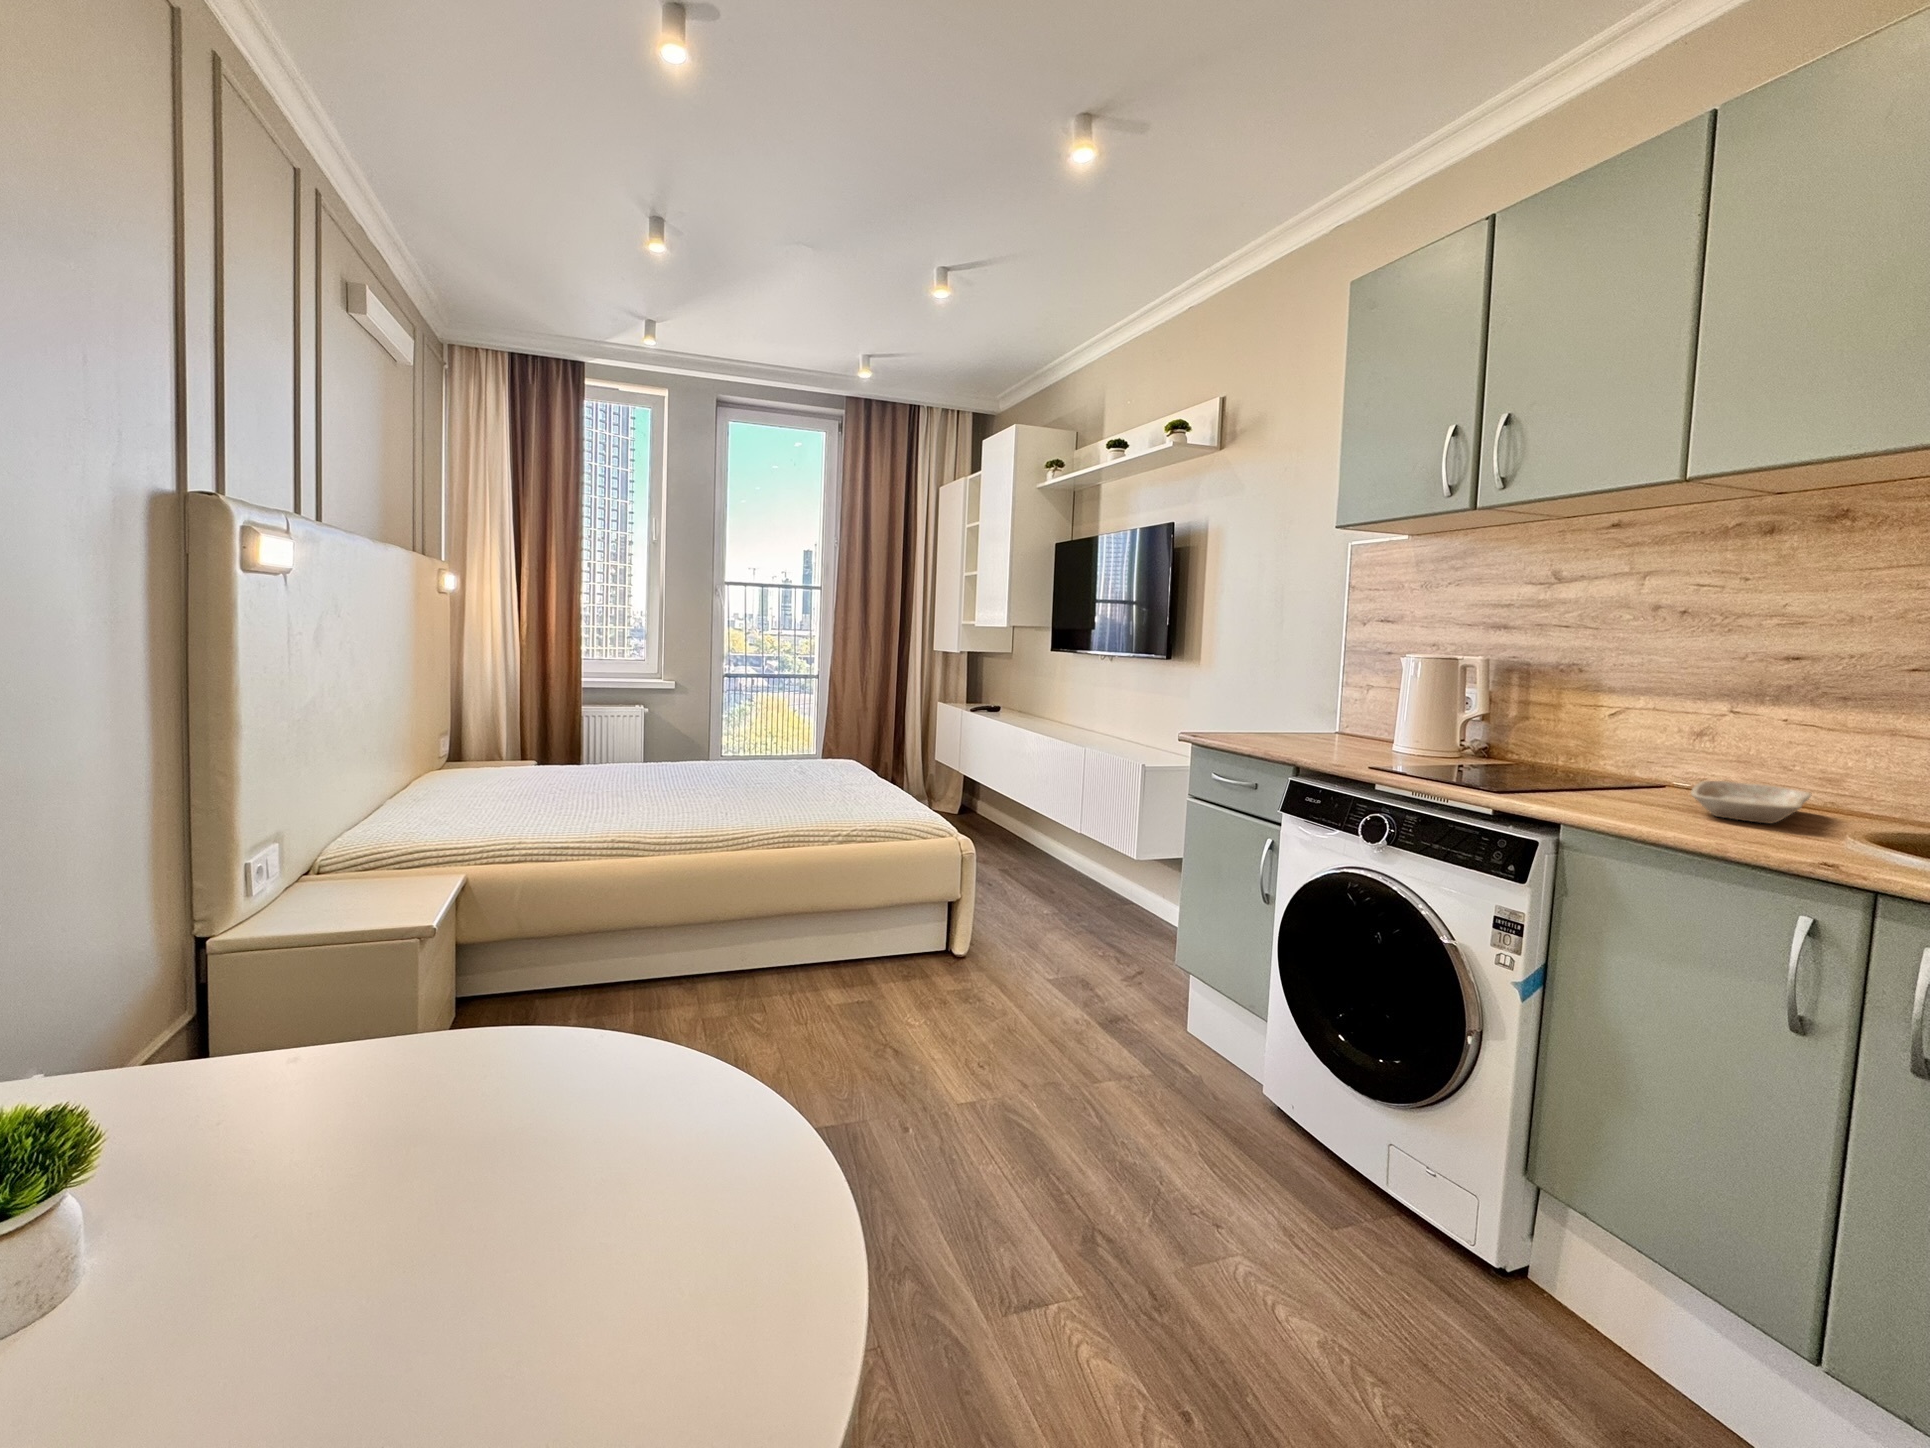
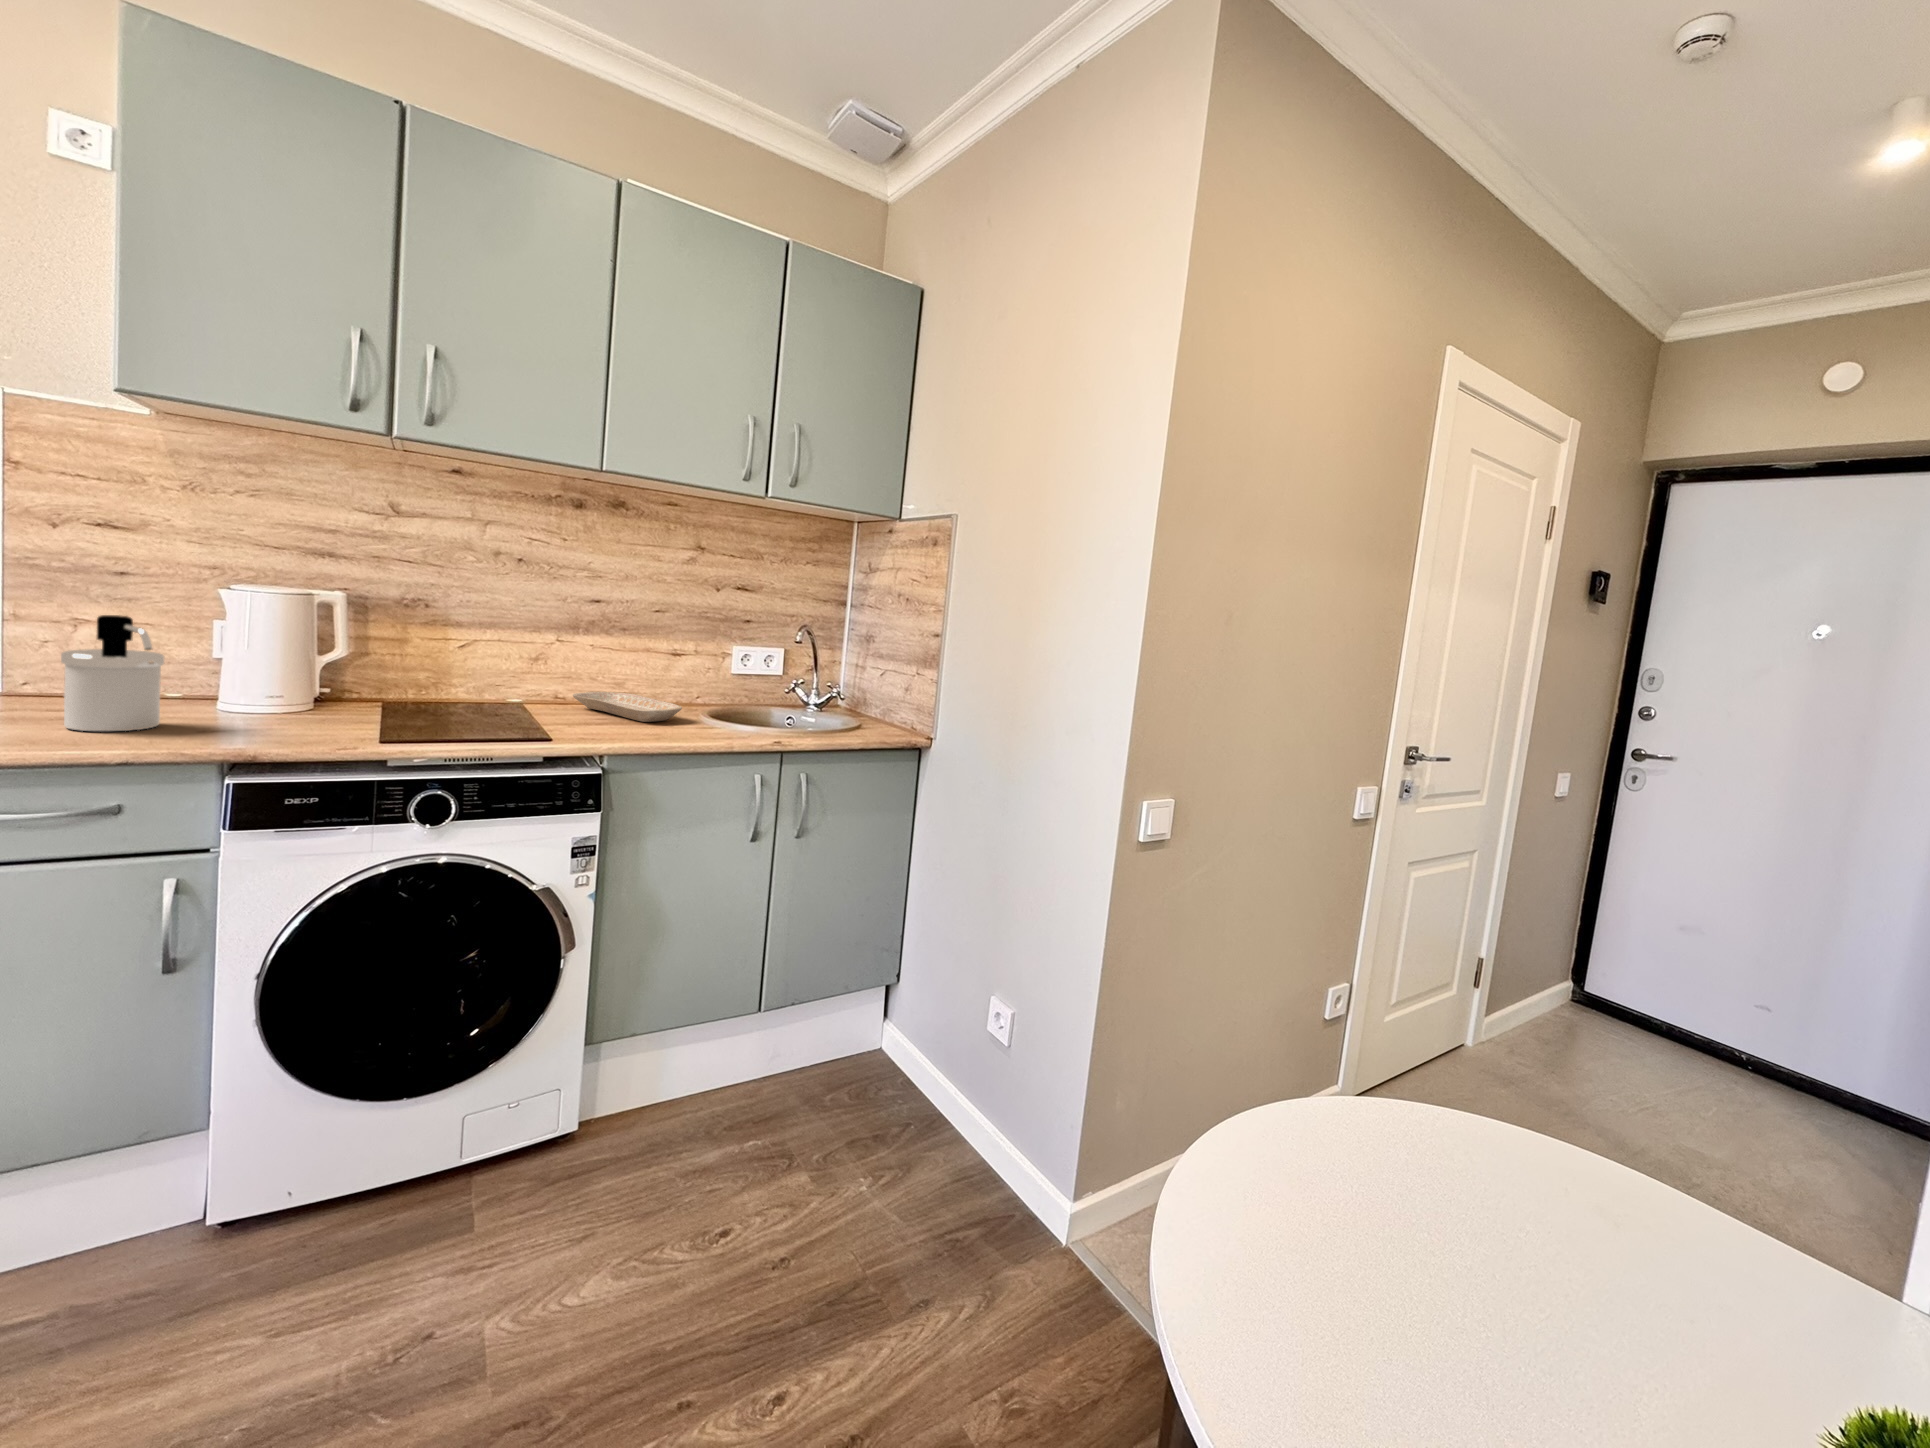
soap dispenser: none [1285,671,1336,745] -> present [61,615,164,731]

